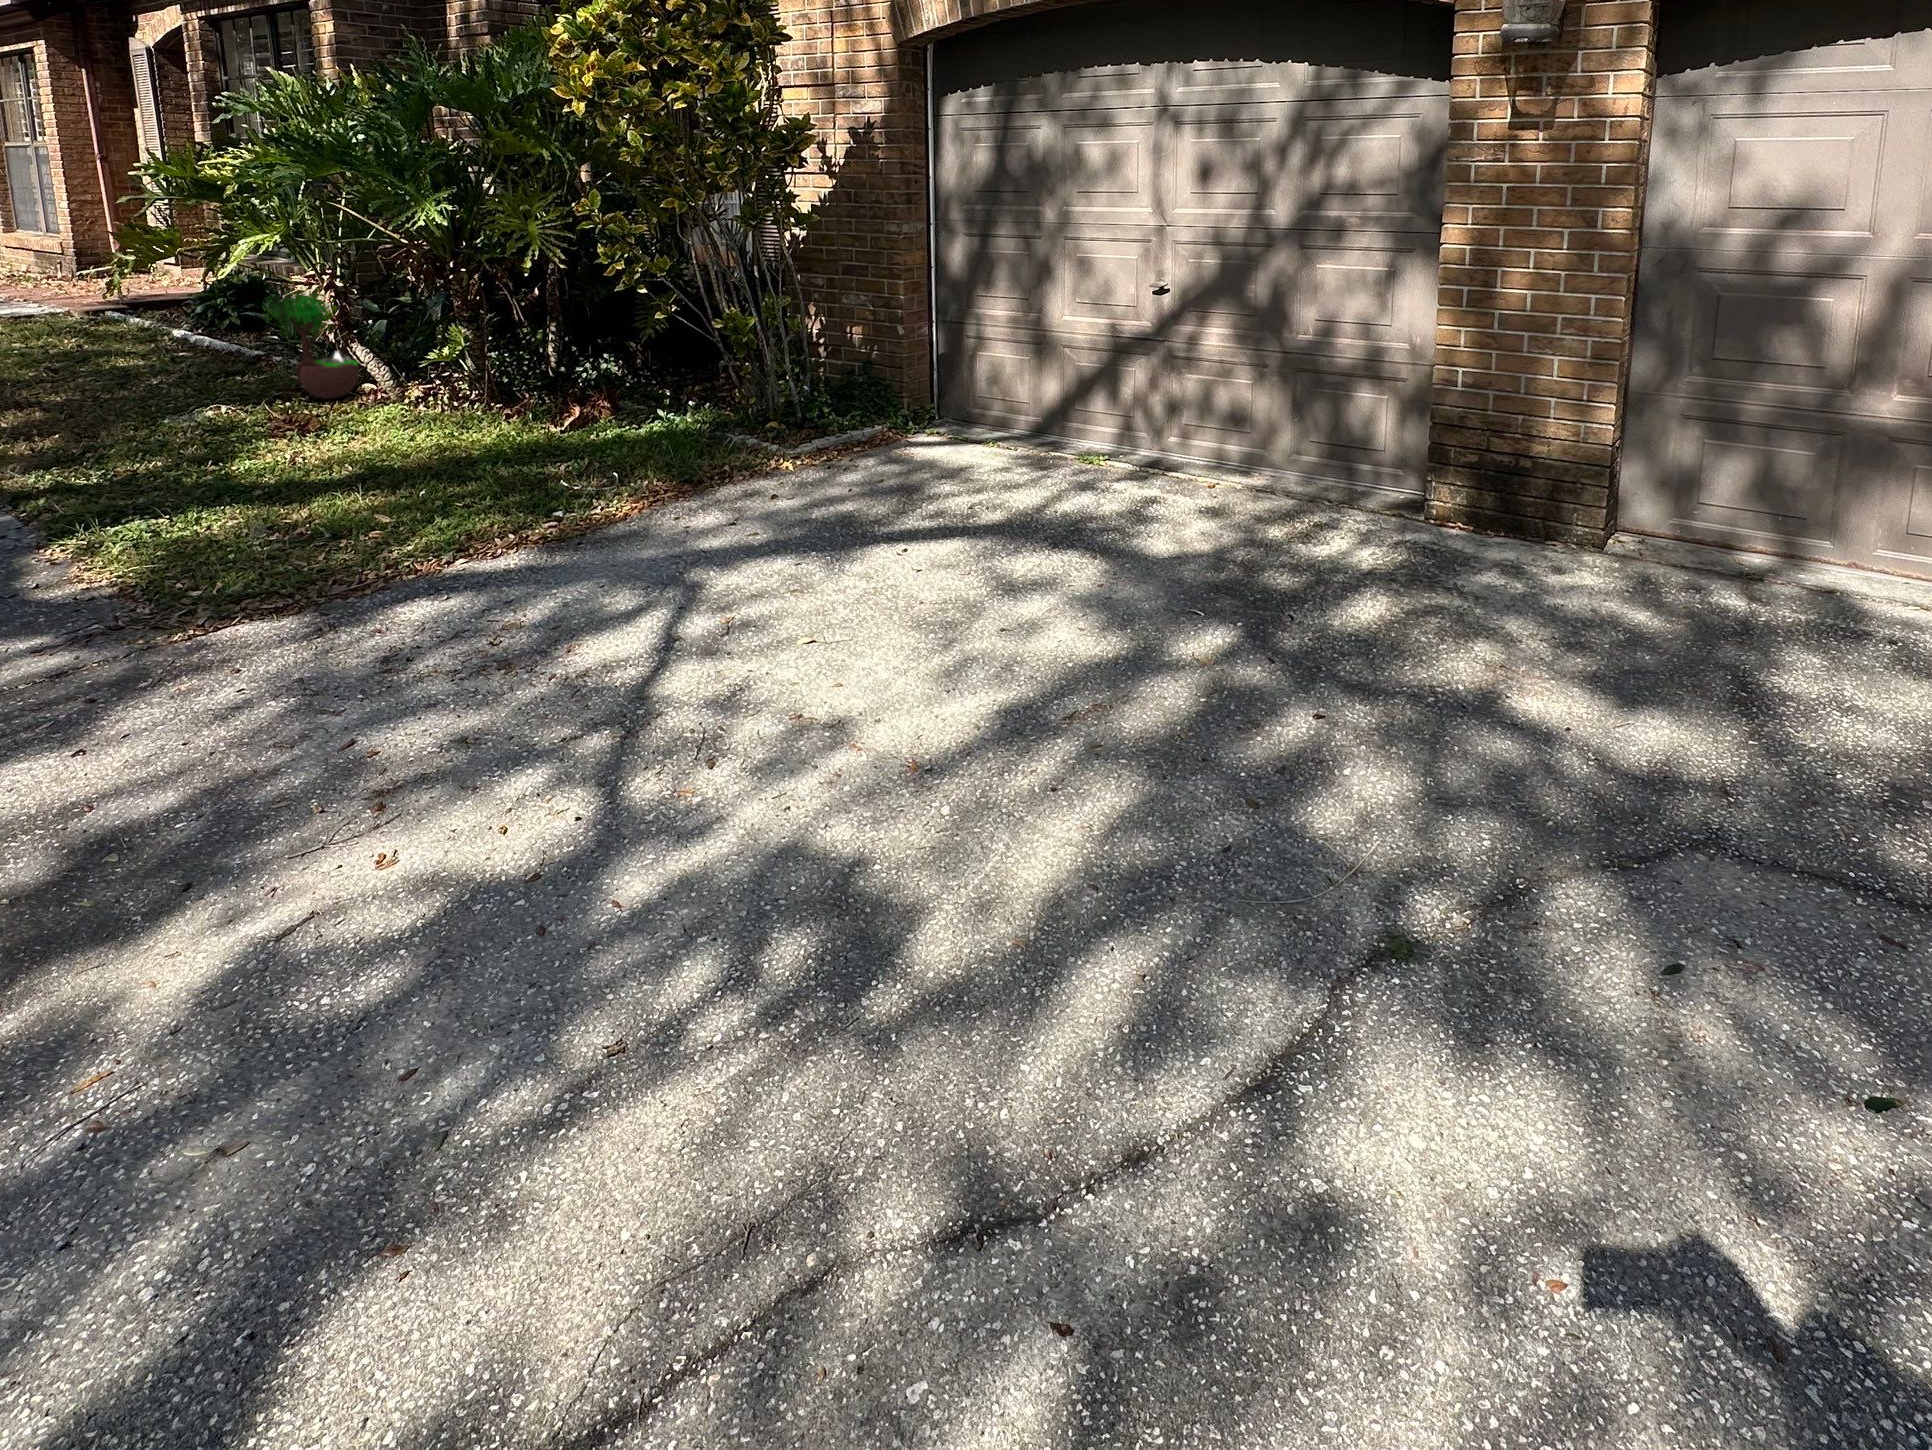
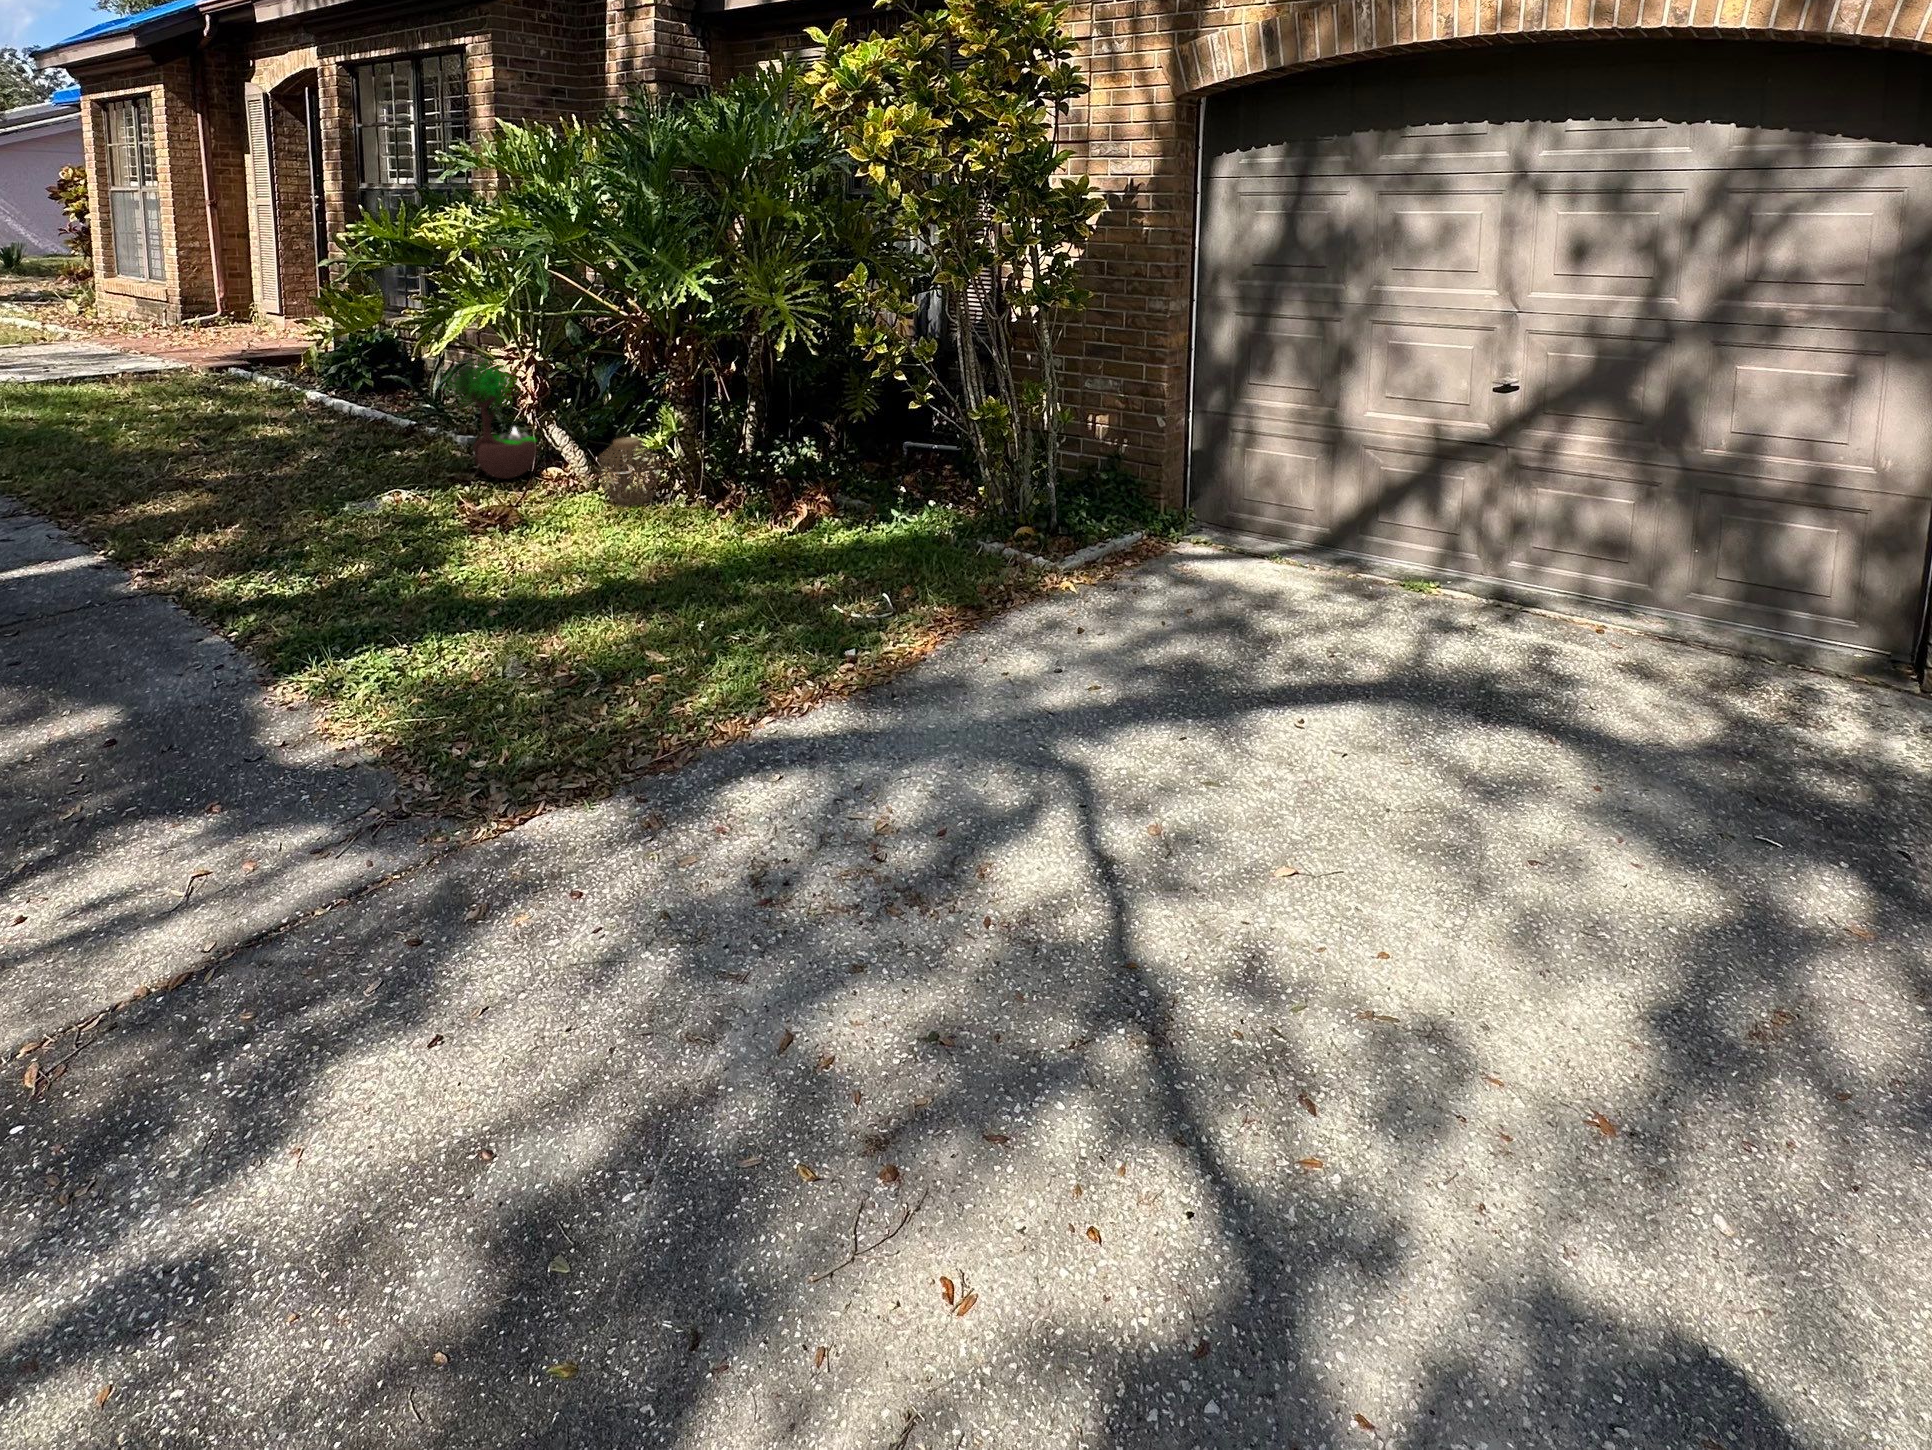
woven basket: none [401,356,464,417] -> present [599,437,661,505]

